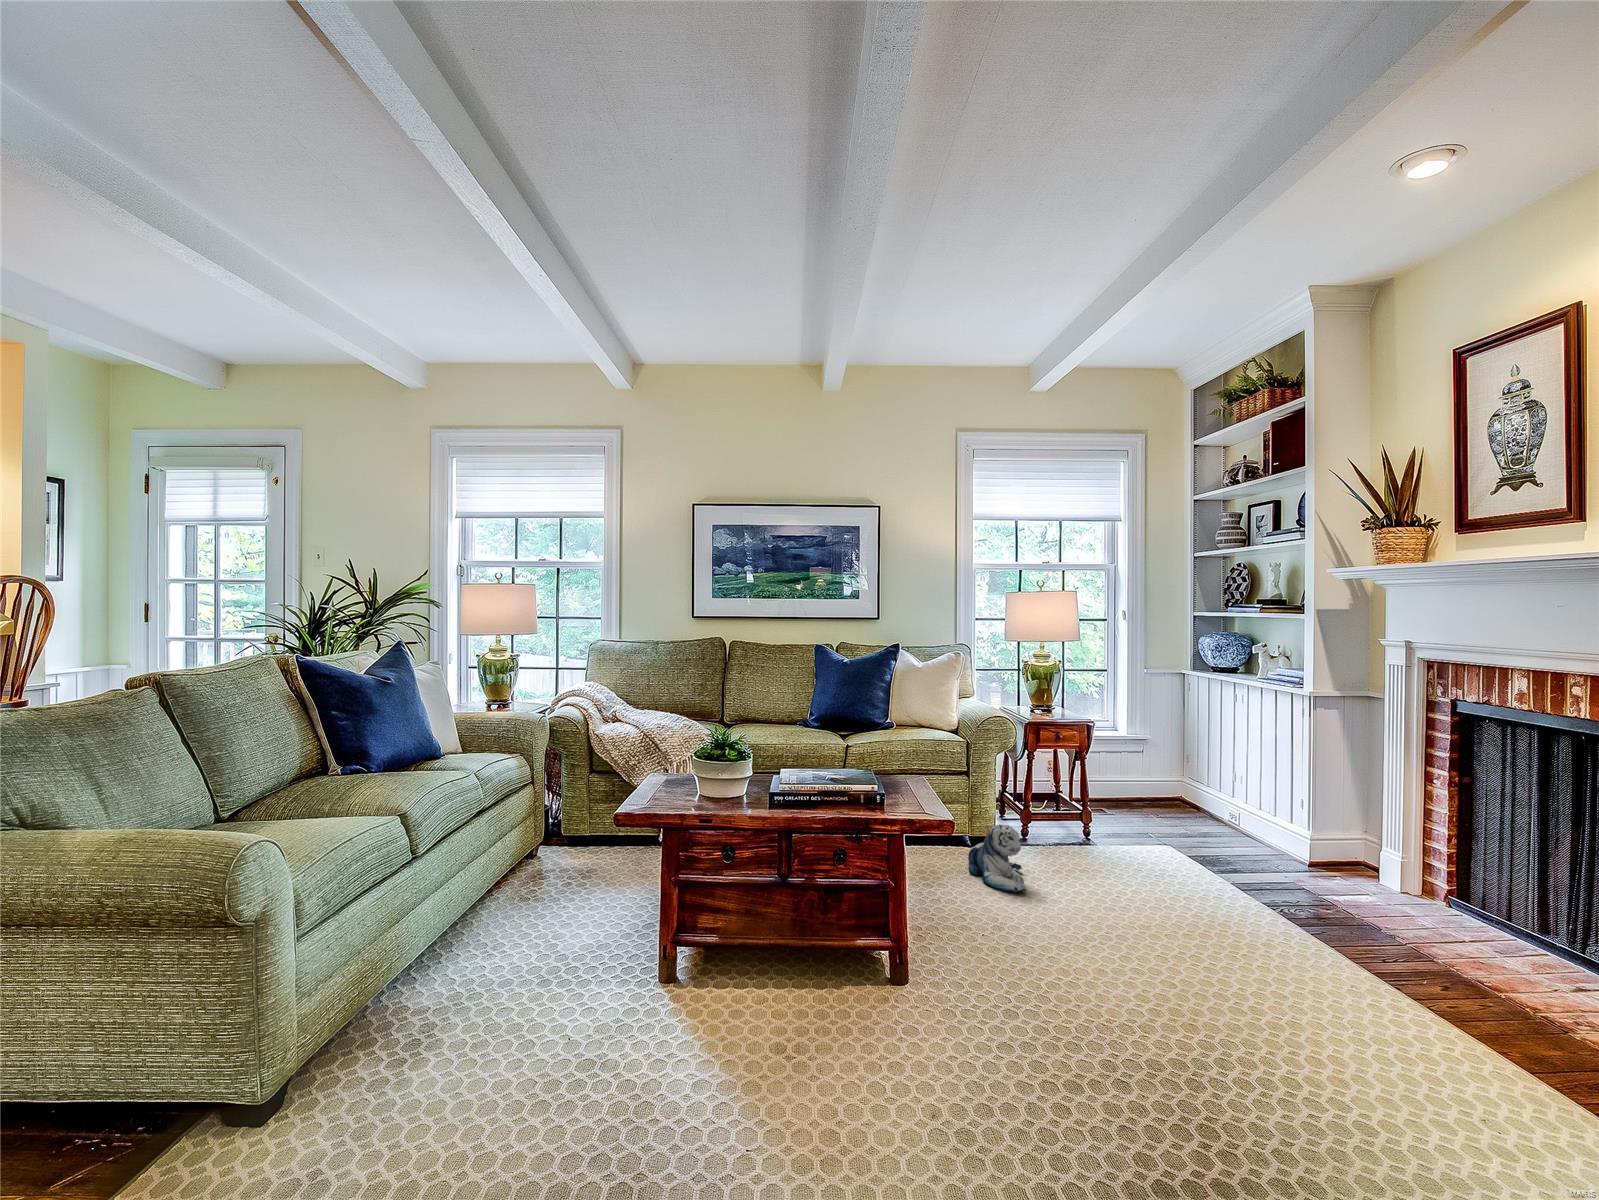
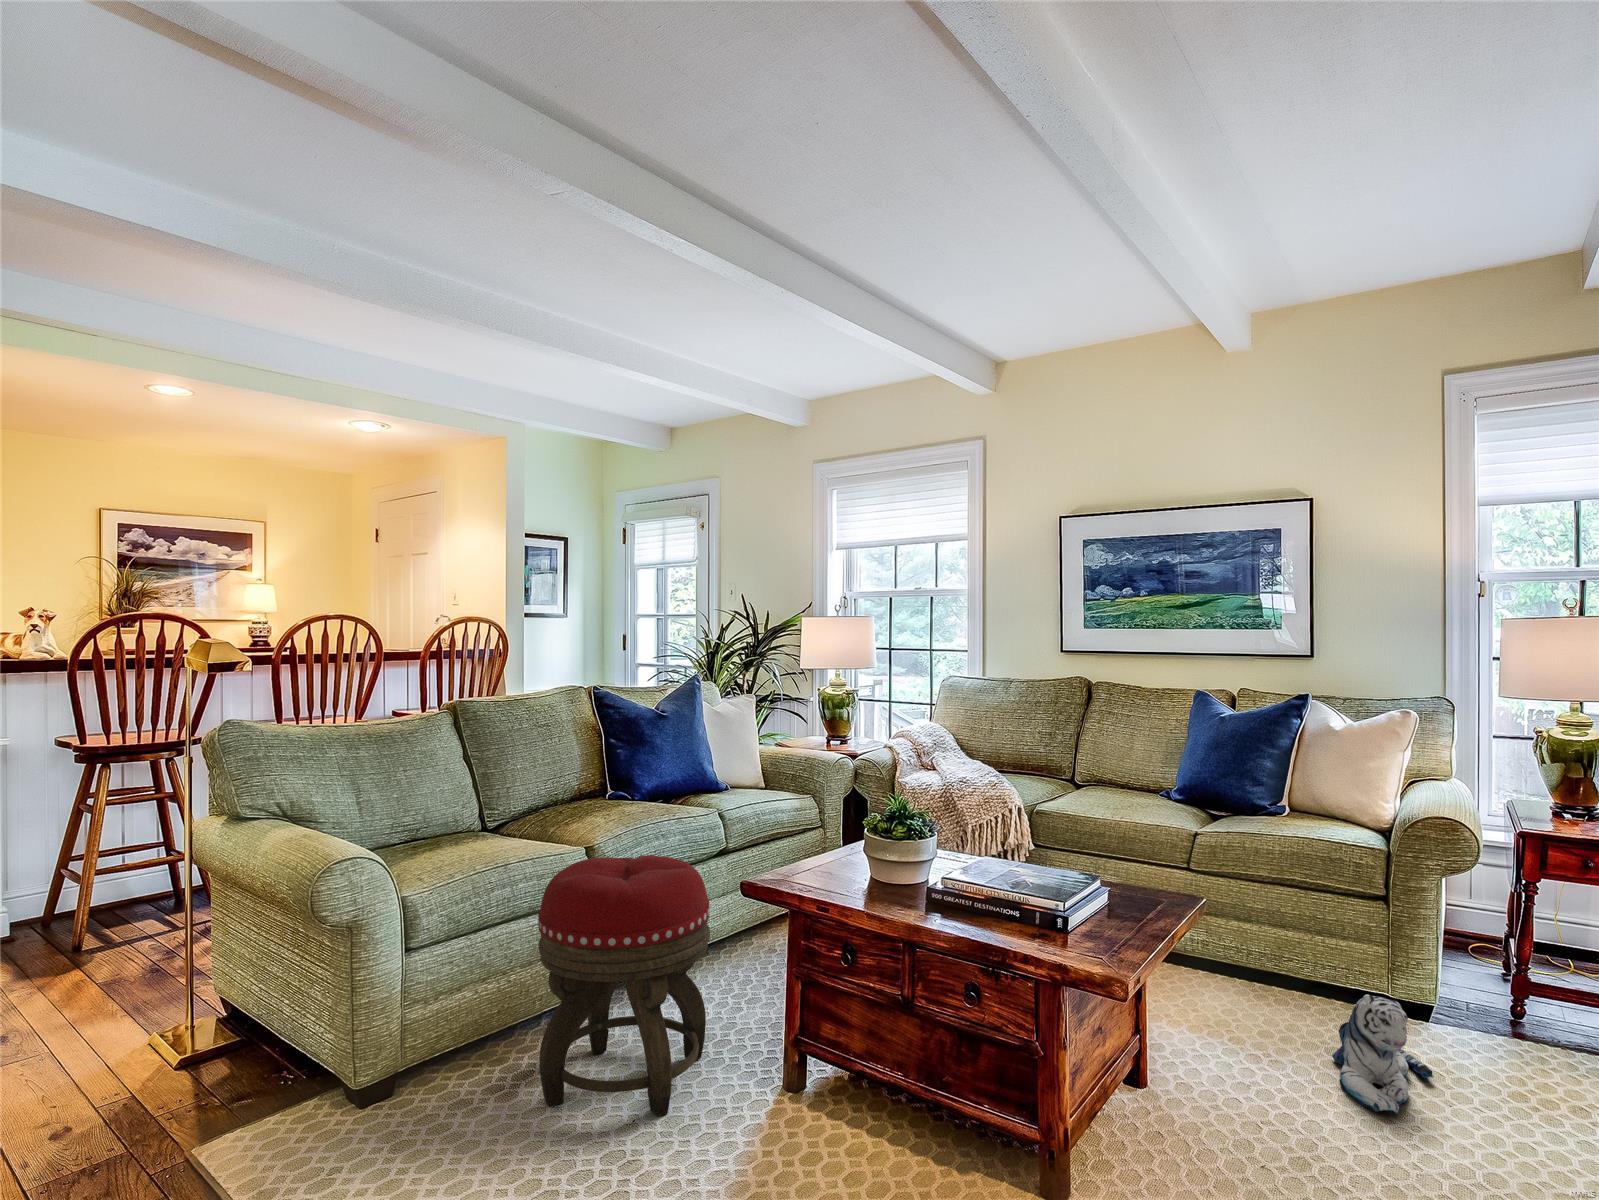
footstool: none [441,802,615,1063] -> present [538,855,710,1116]

